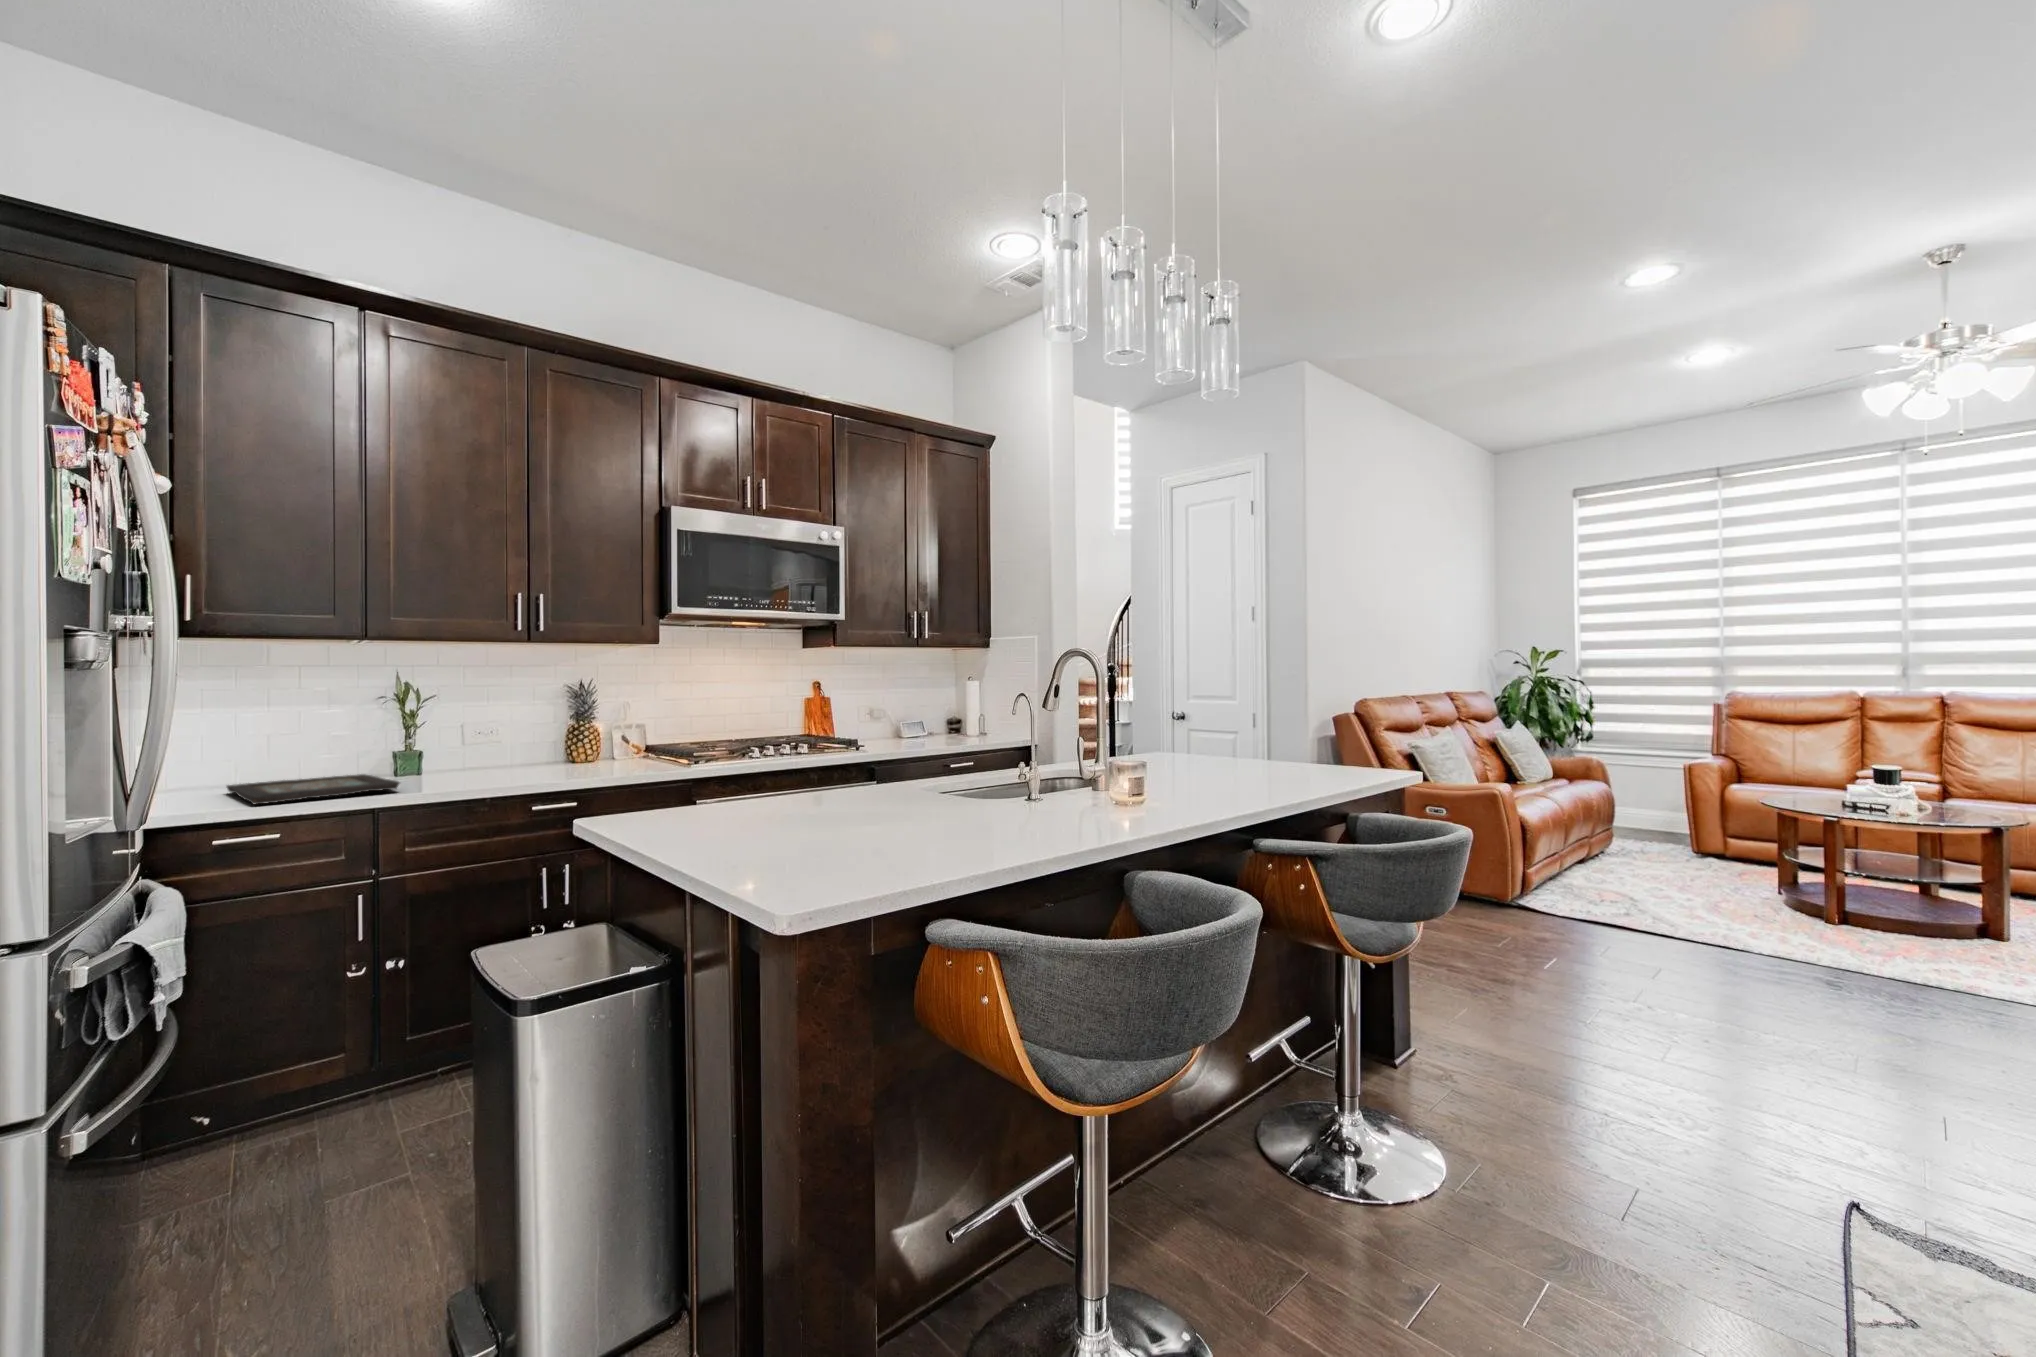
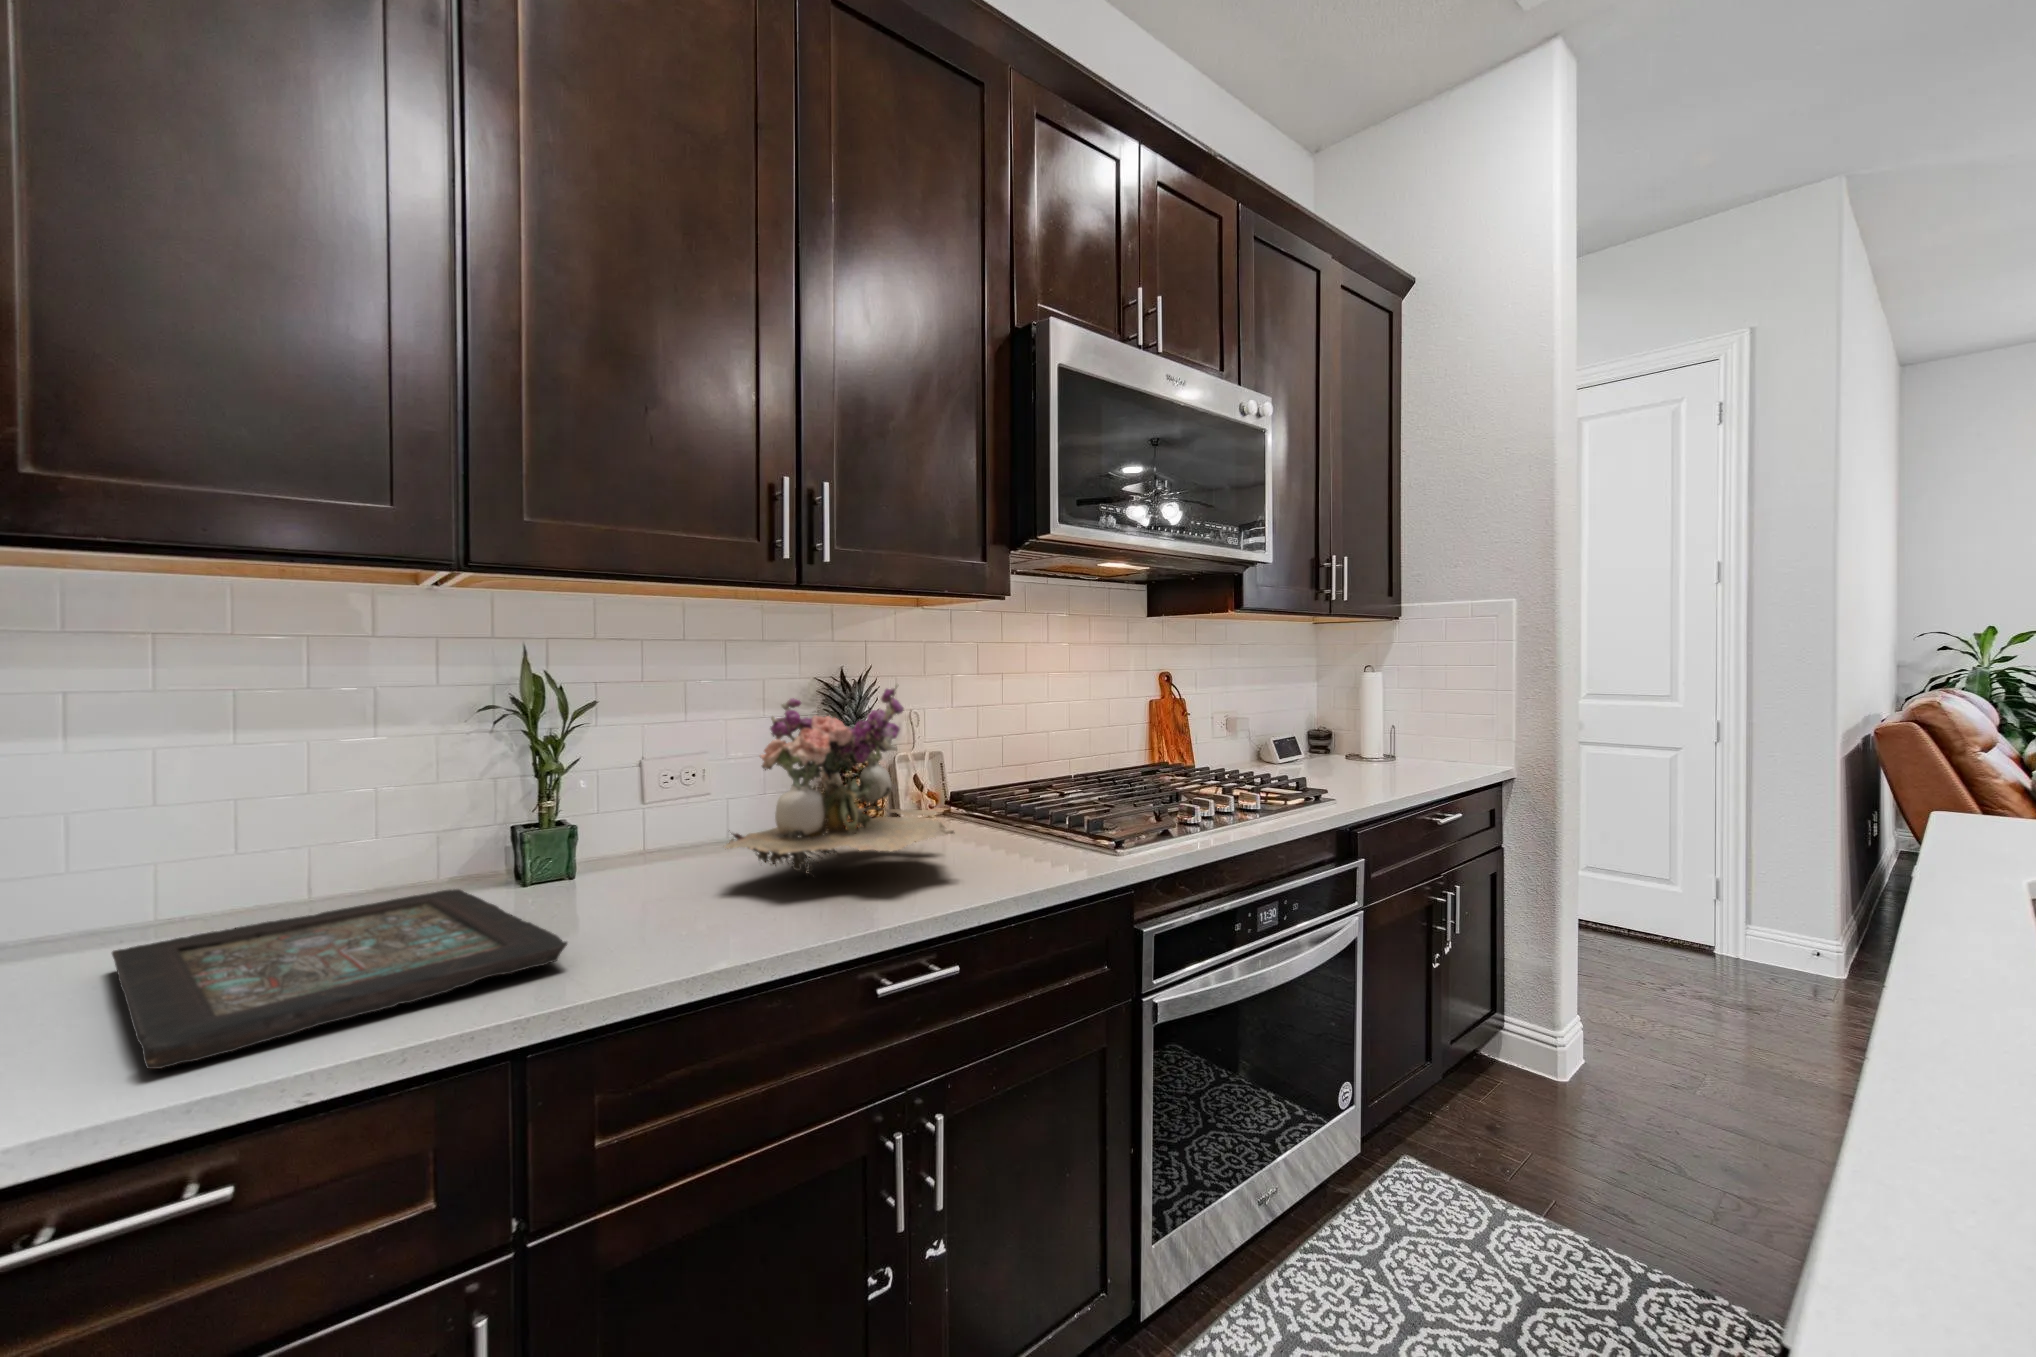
flower arrangement: none [484,687,607,775] -> present [725,684,954,874]

